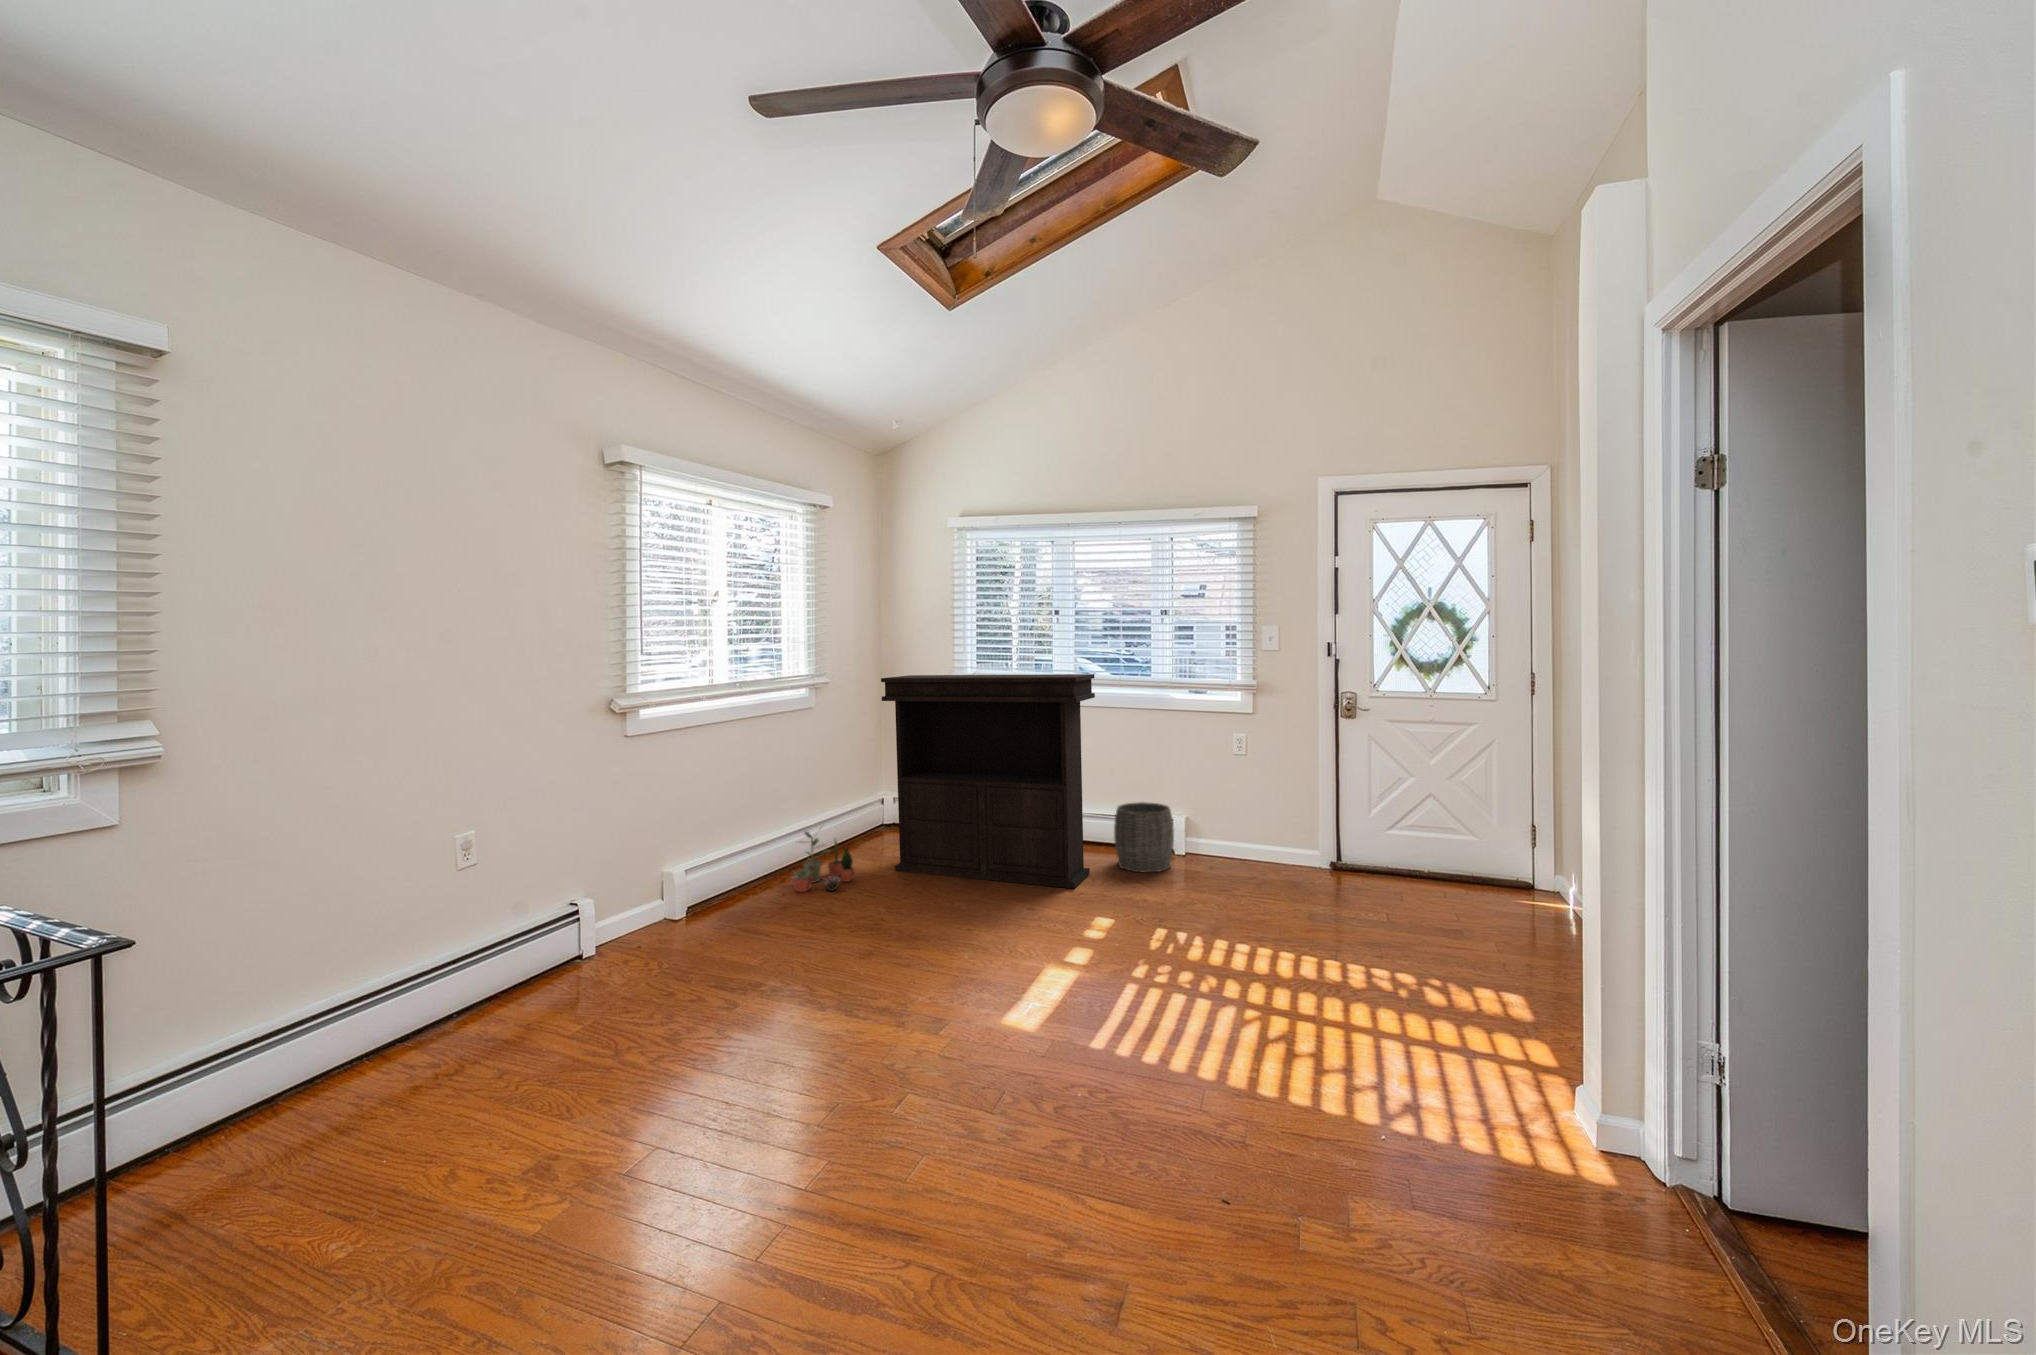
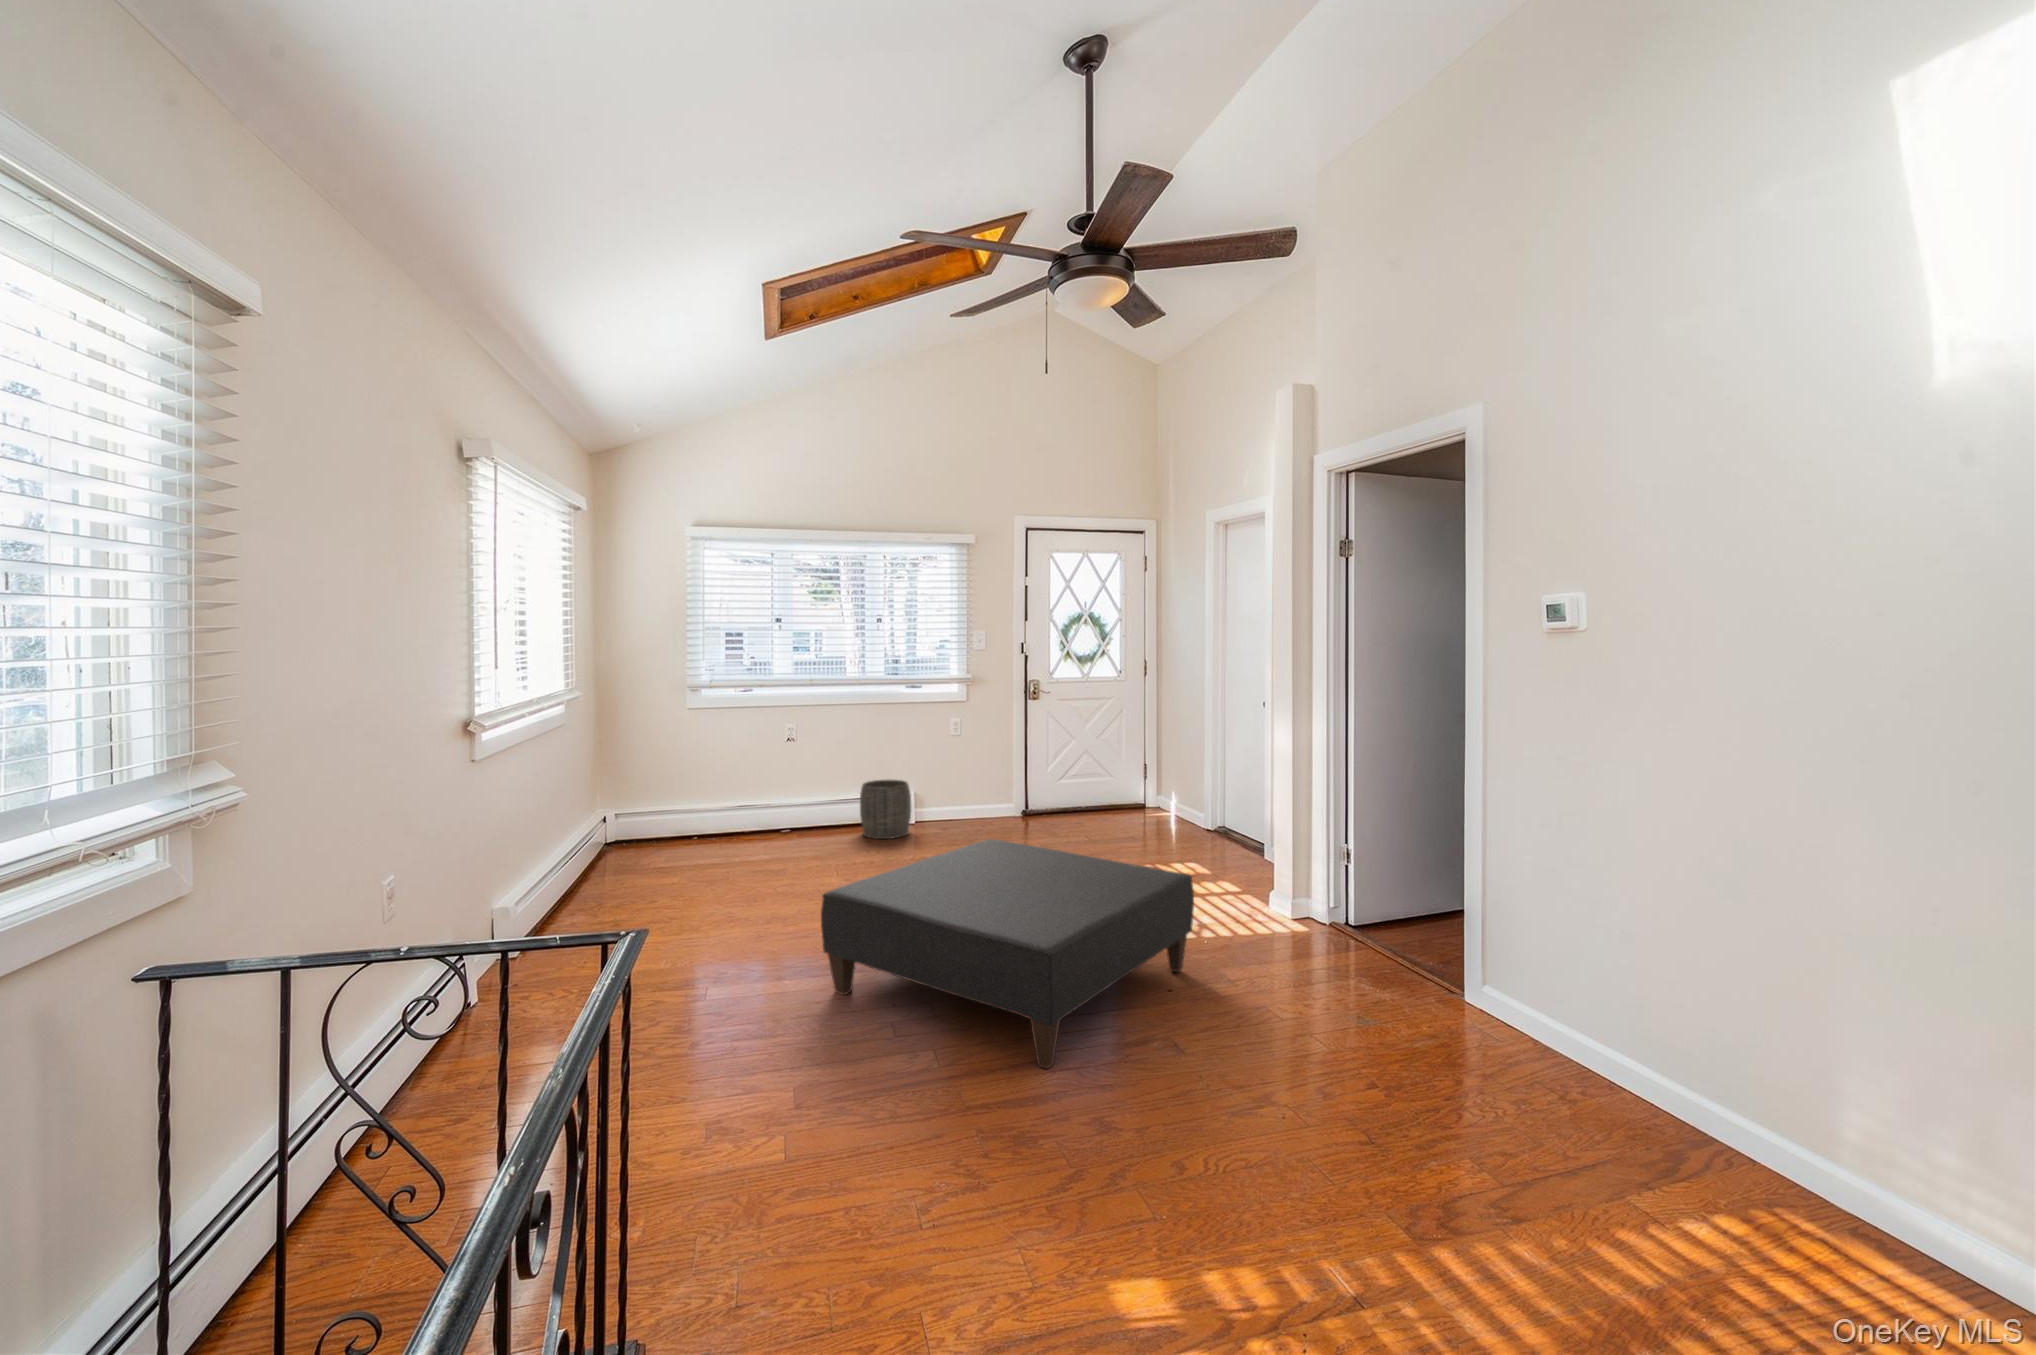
console table: present [881,674,1095,888] -> none [645,668,858,872]
potted plant: present [791,830,854,892] -> none [563,831,629,904]
ottoman: none [827,901,1295,1279] -> present [821,839,1194,1069]

